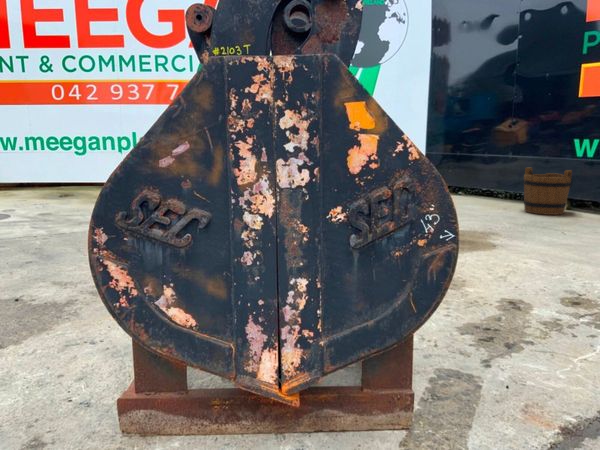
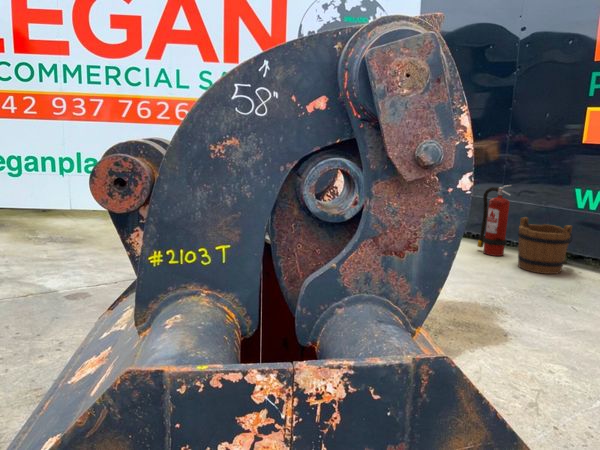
fire extinguisher: none [488,140,517,206] -> present [477,185,511,256]

